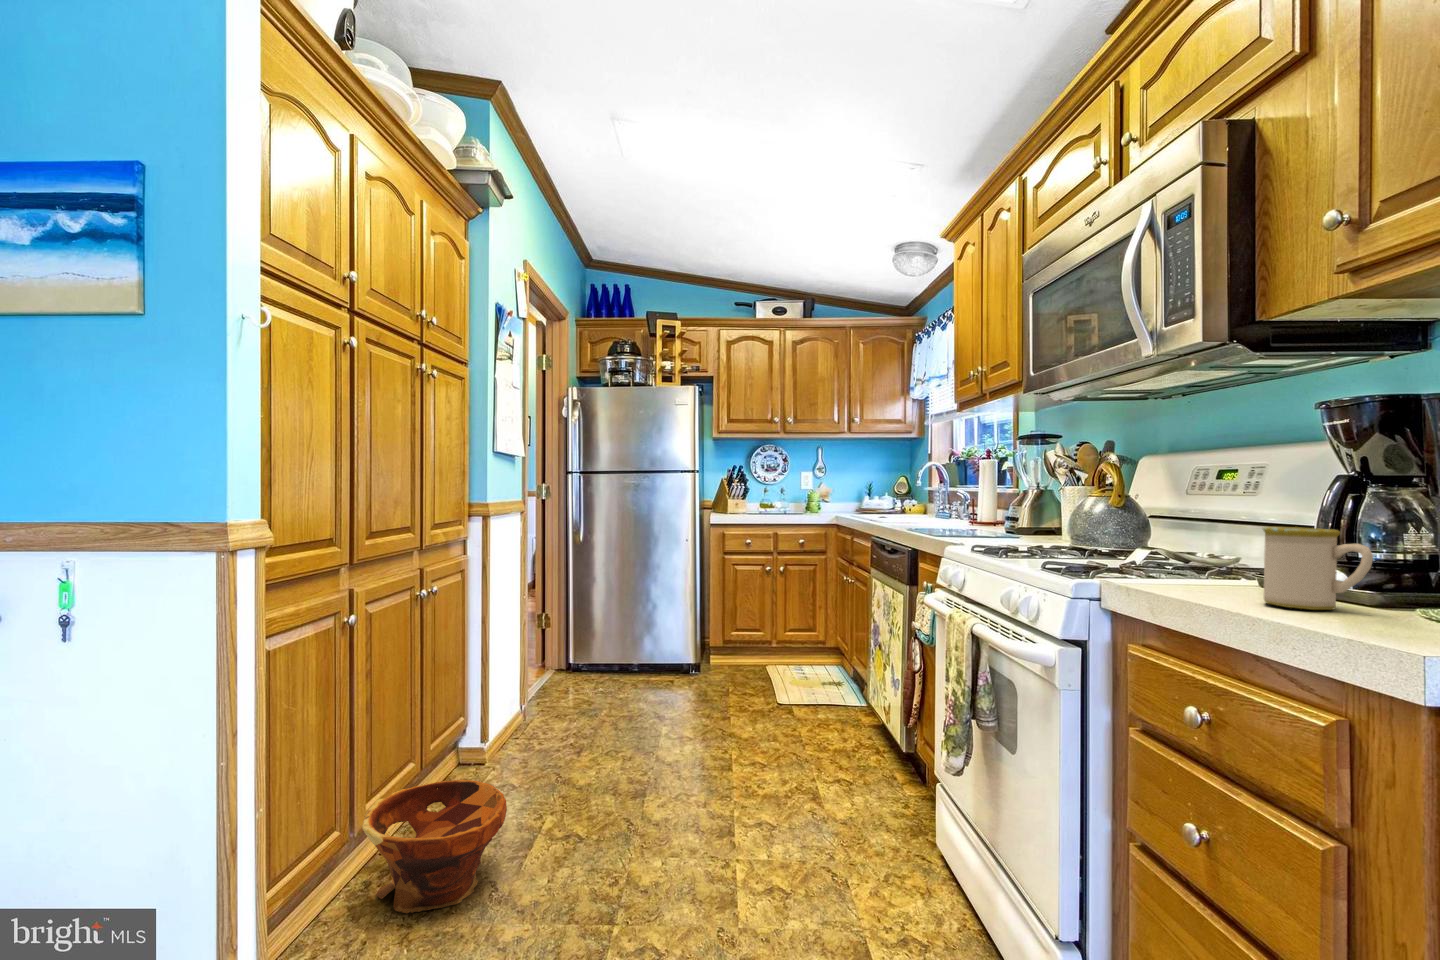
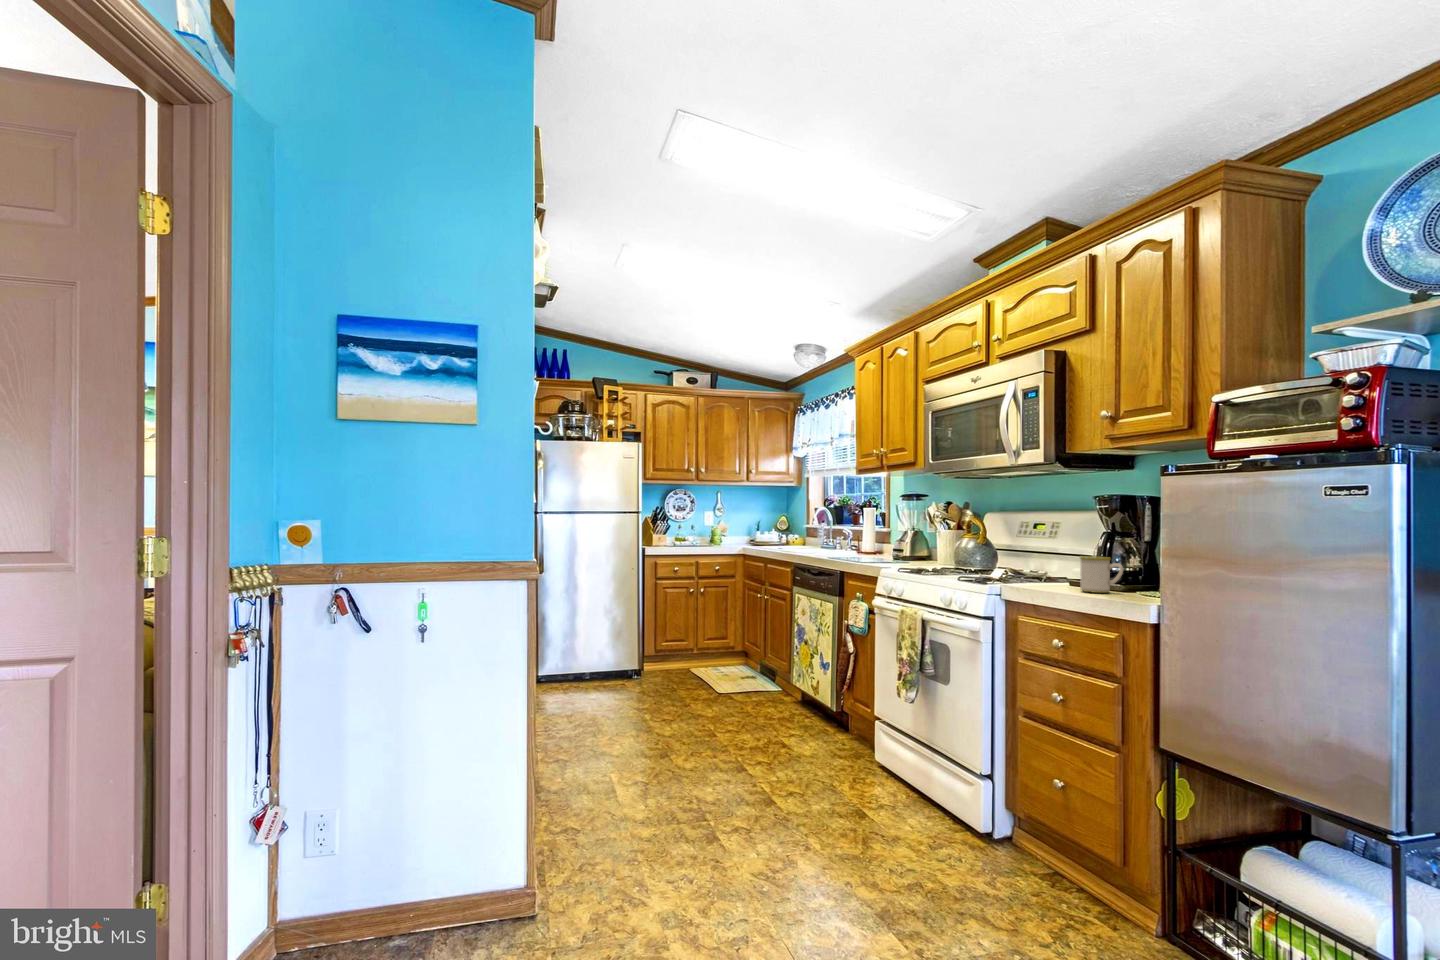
planter: present [362,779,507,913] -> none [512,748,613,839]

